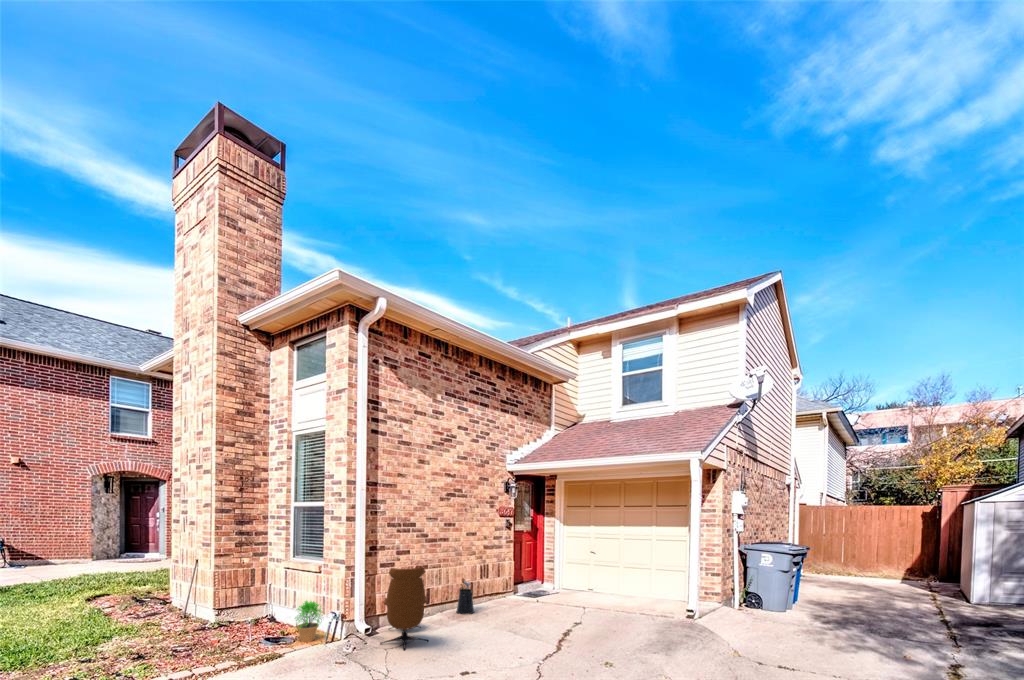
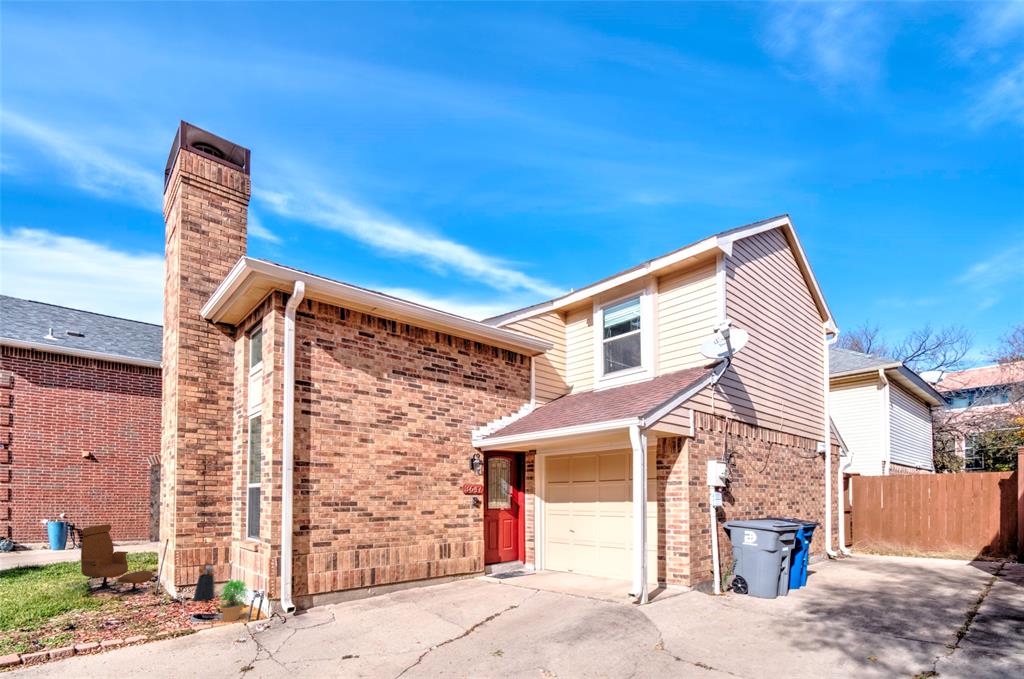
lounge chair: present [380,567,428,651] -> present [81,524,152,598]
watering can: present [456,578,474,615] -> present [193,562,216,601]

